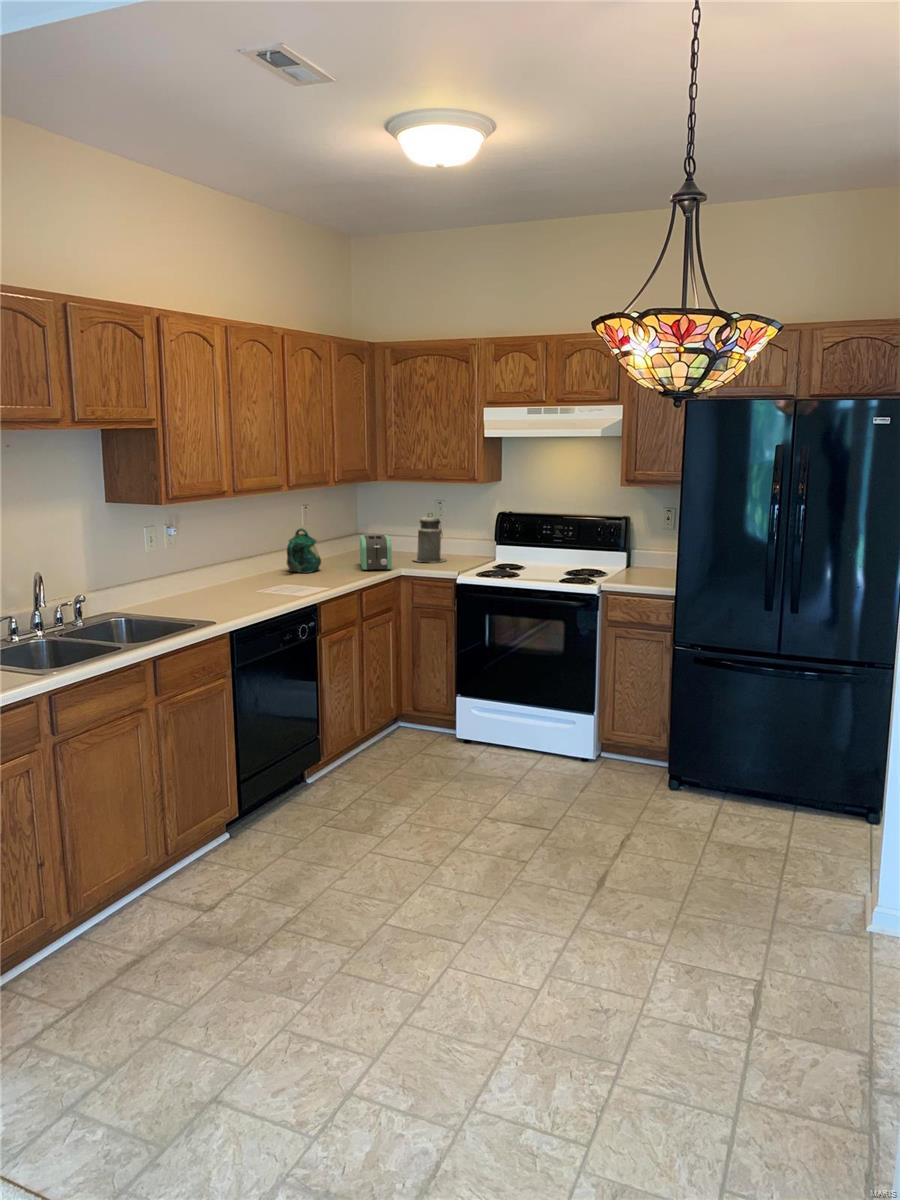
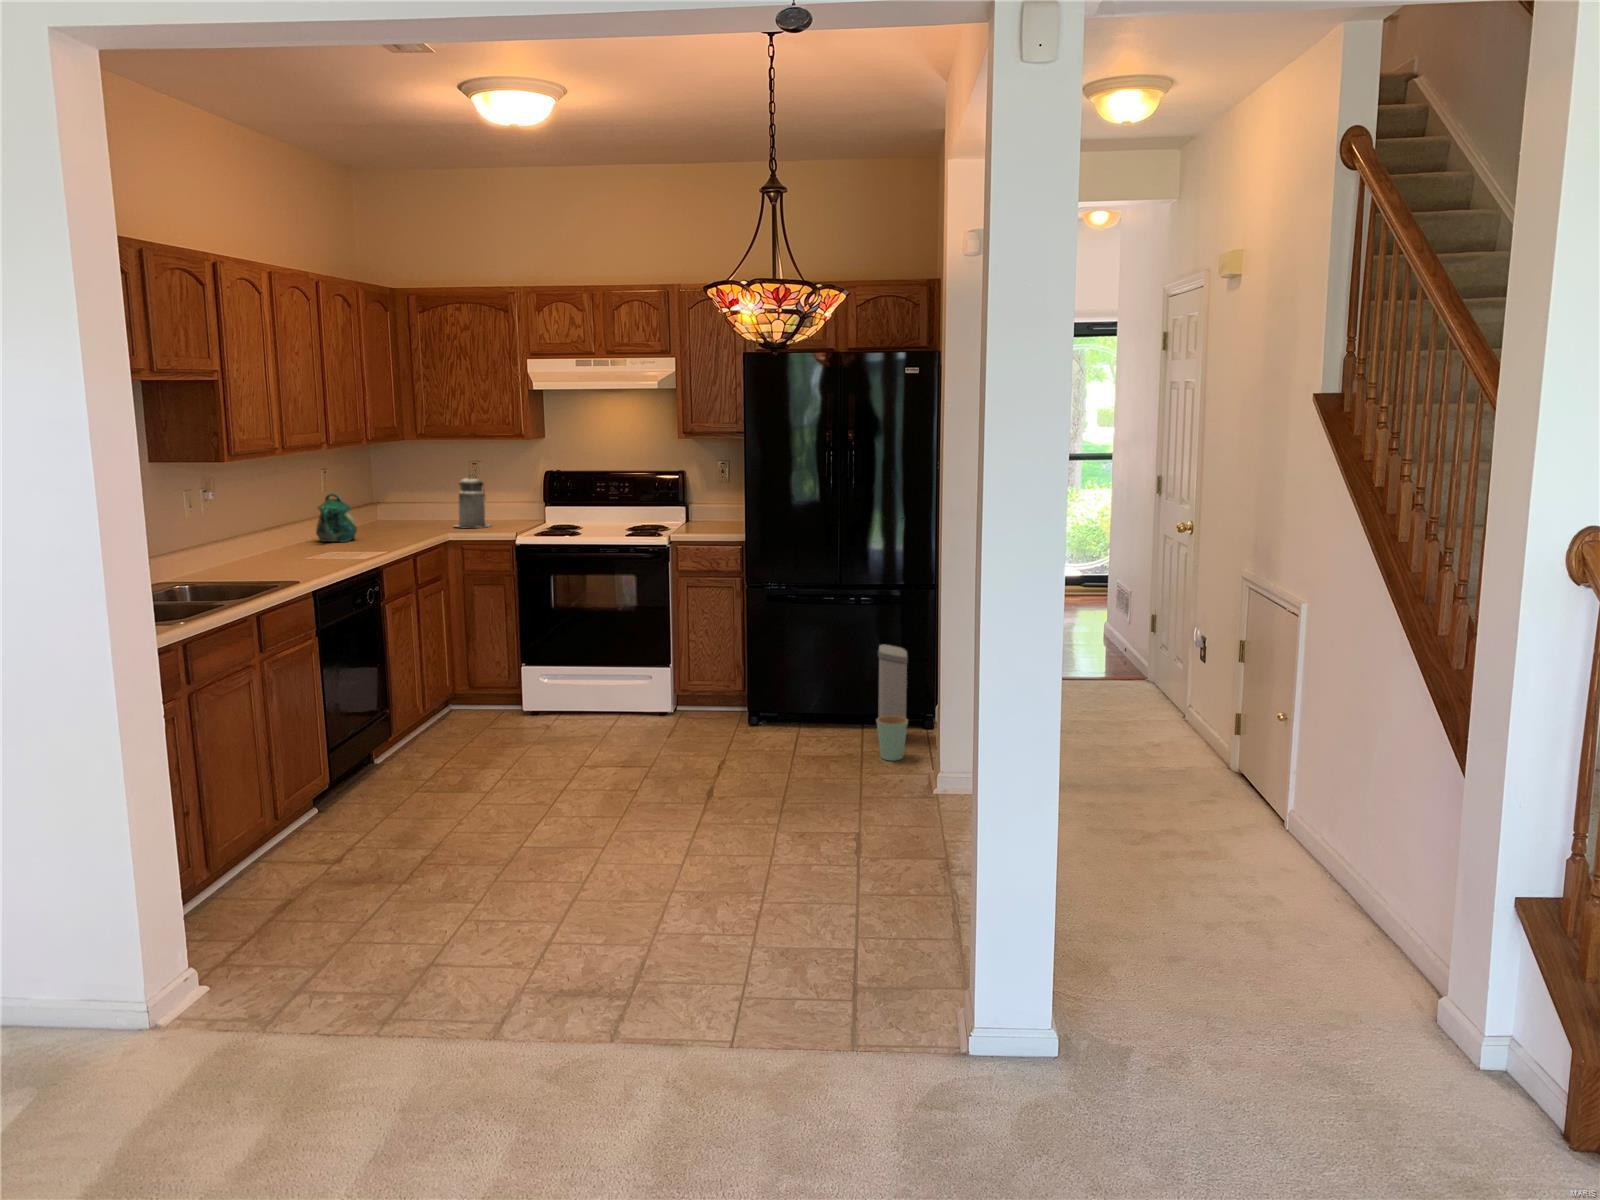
toaster: present [360,535,392,570] -> none [395,499,439,537]
trash can: none [805,725,852,866] -> present [877,644,908,761]

